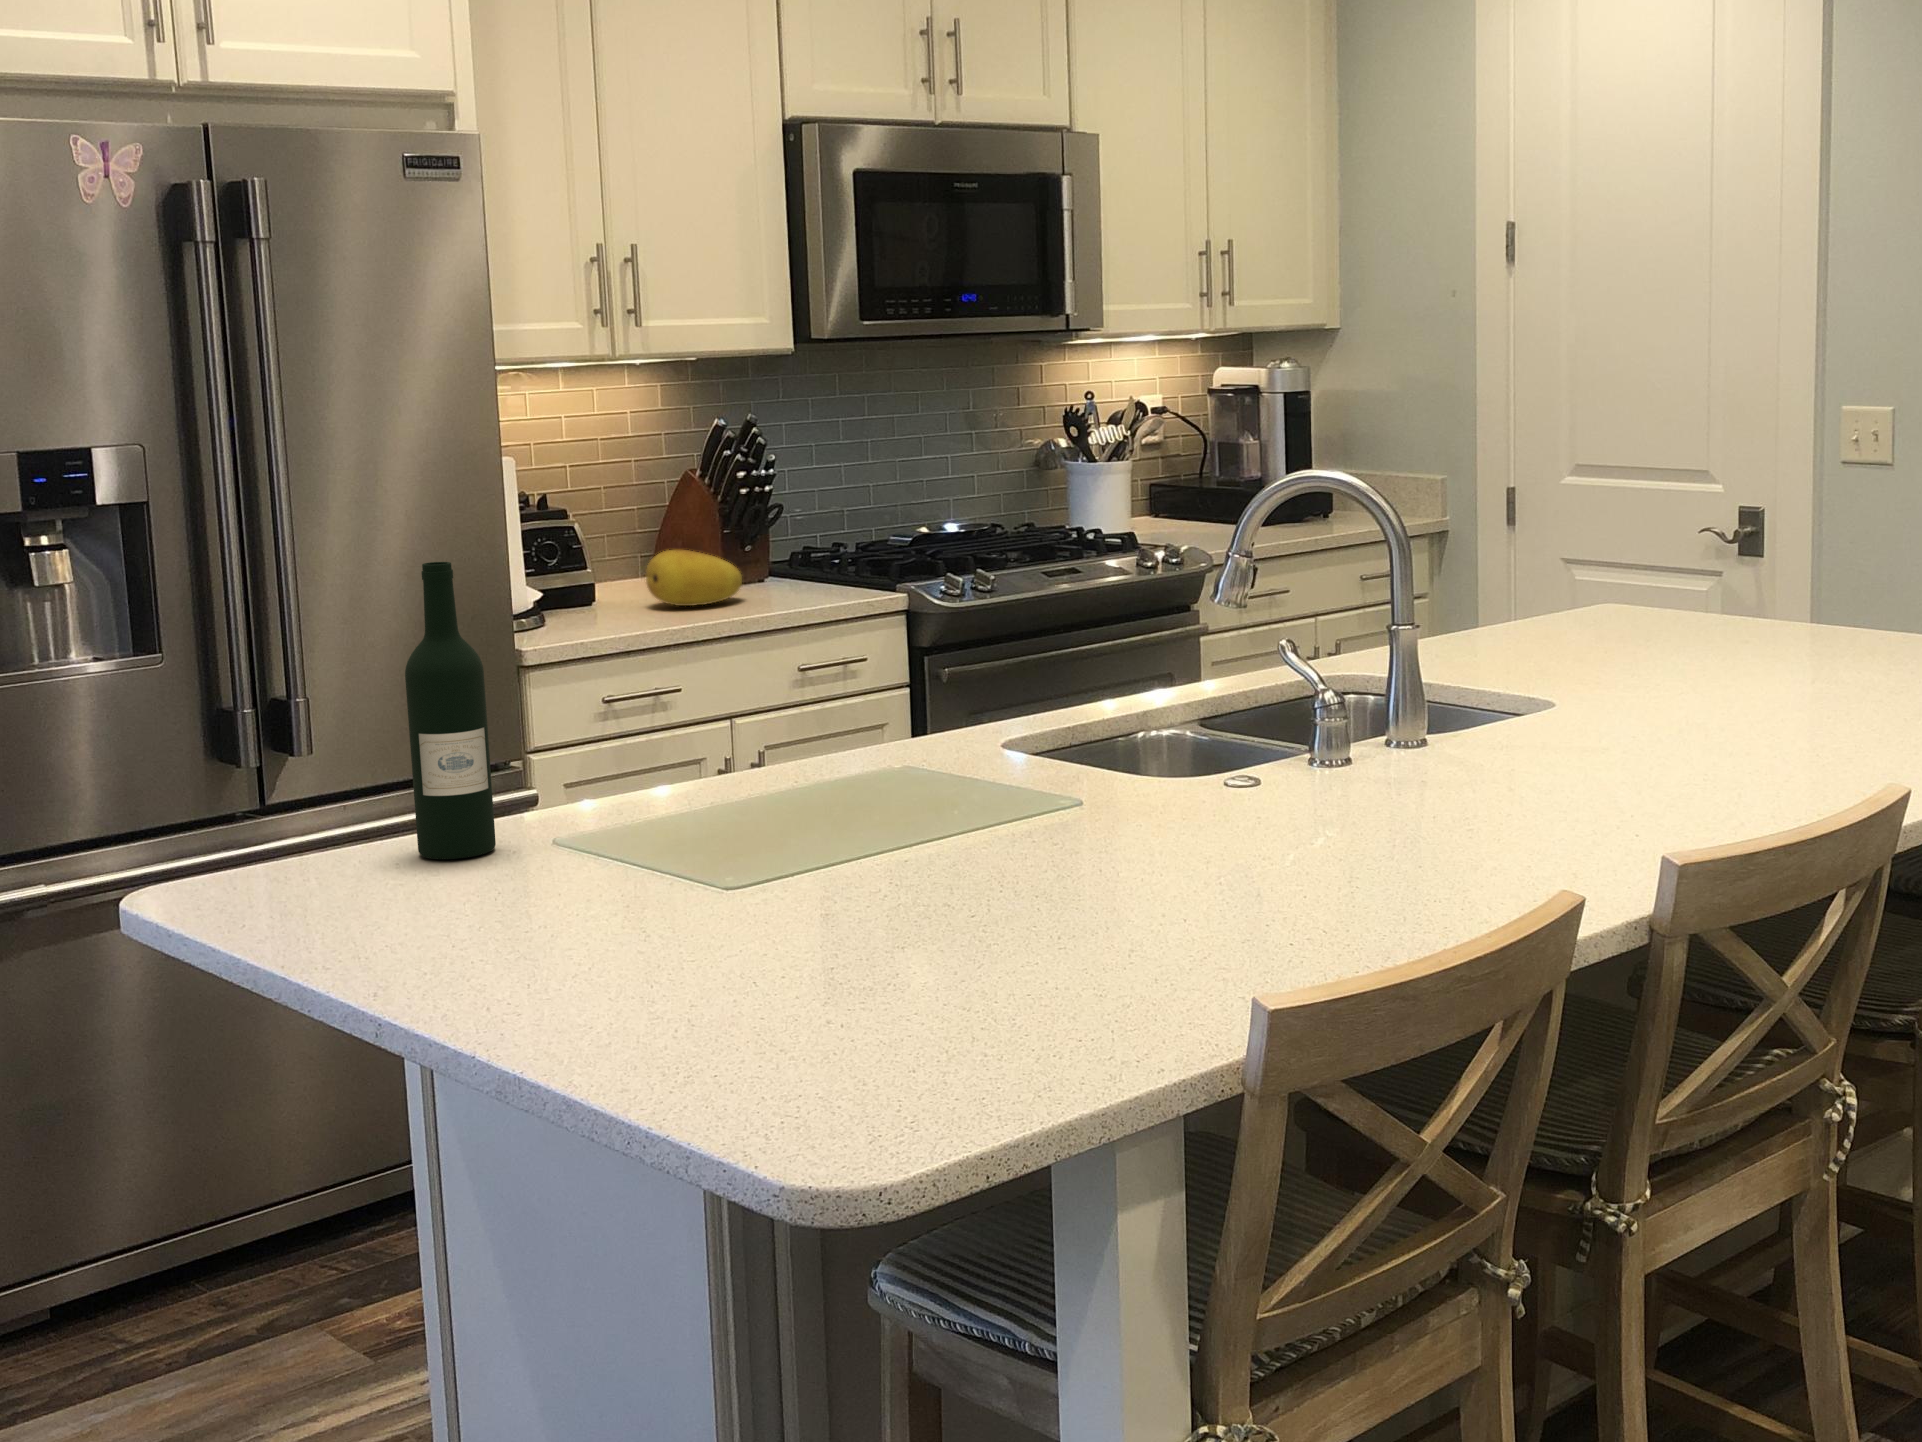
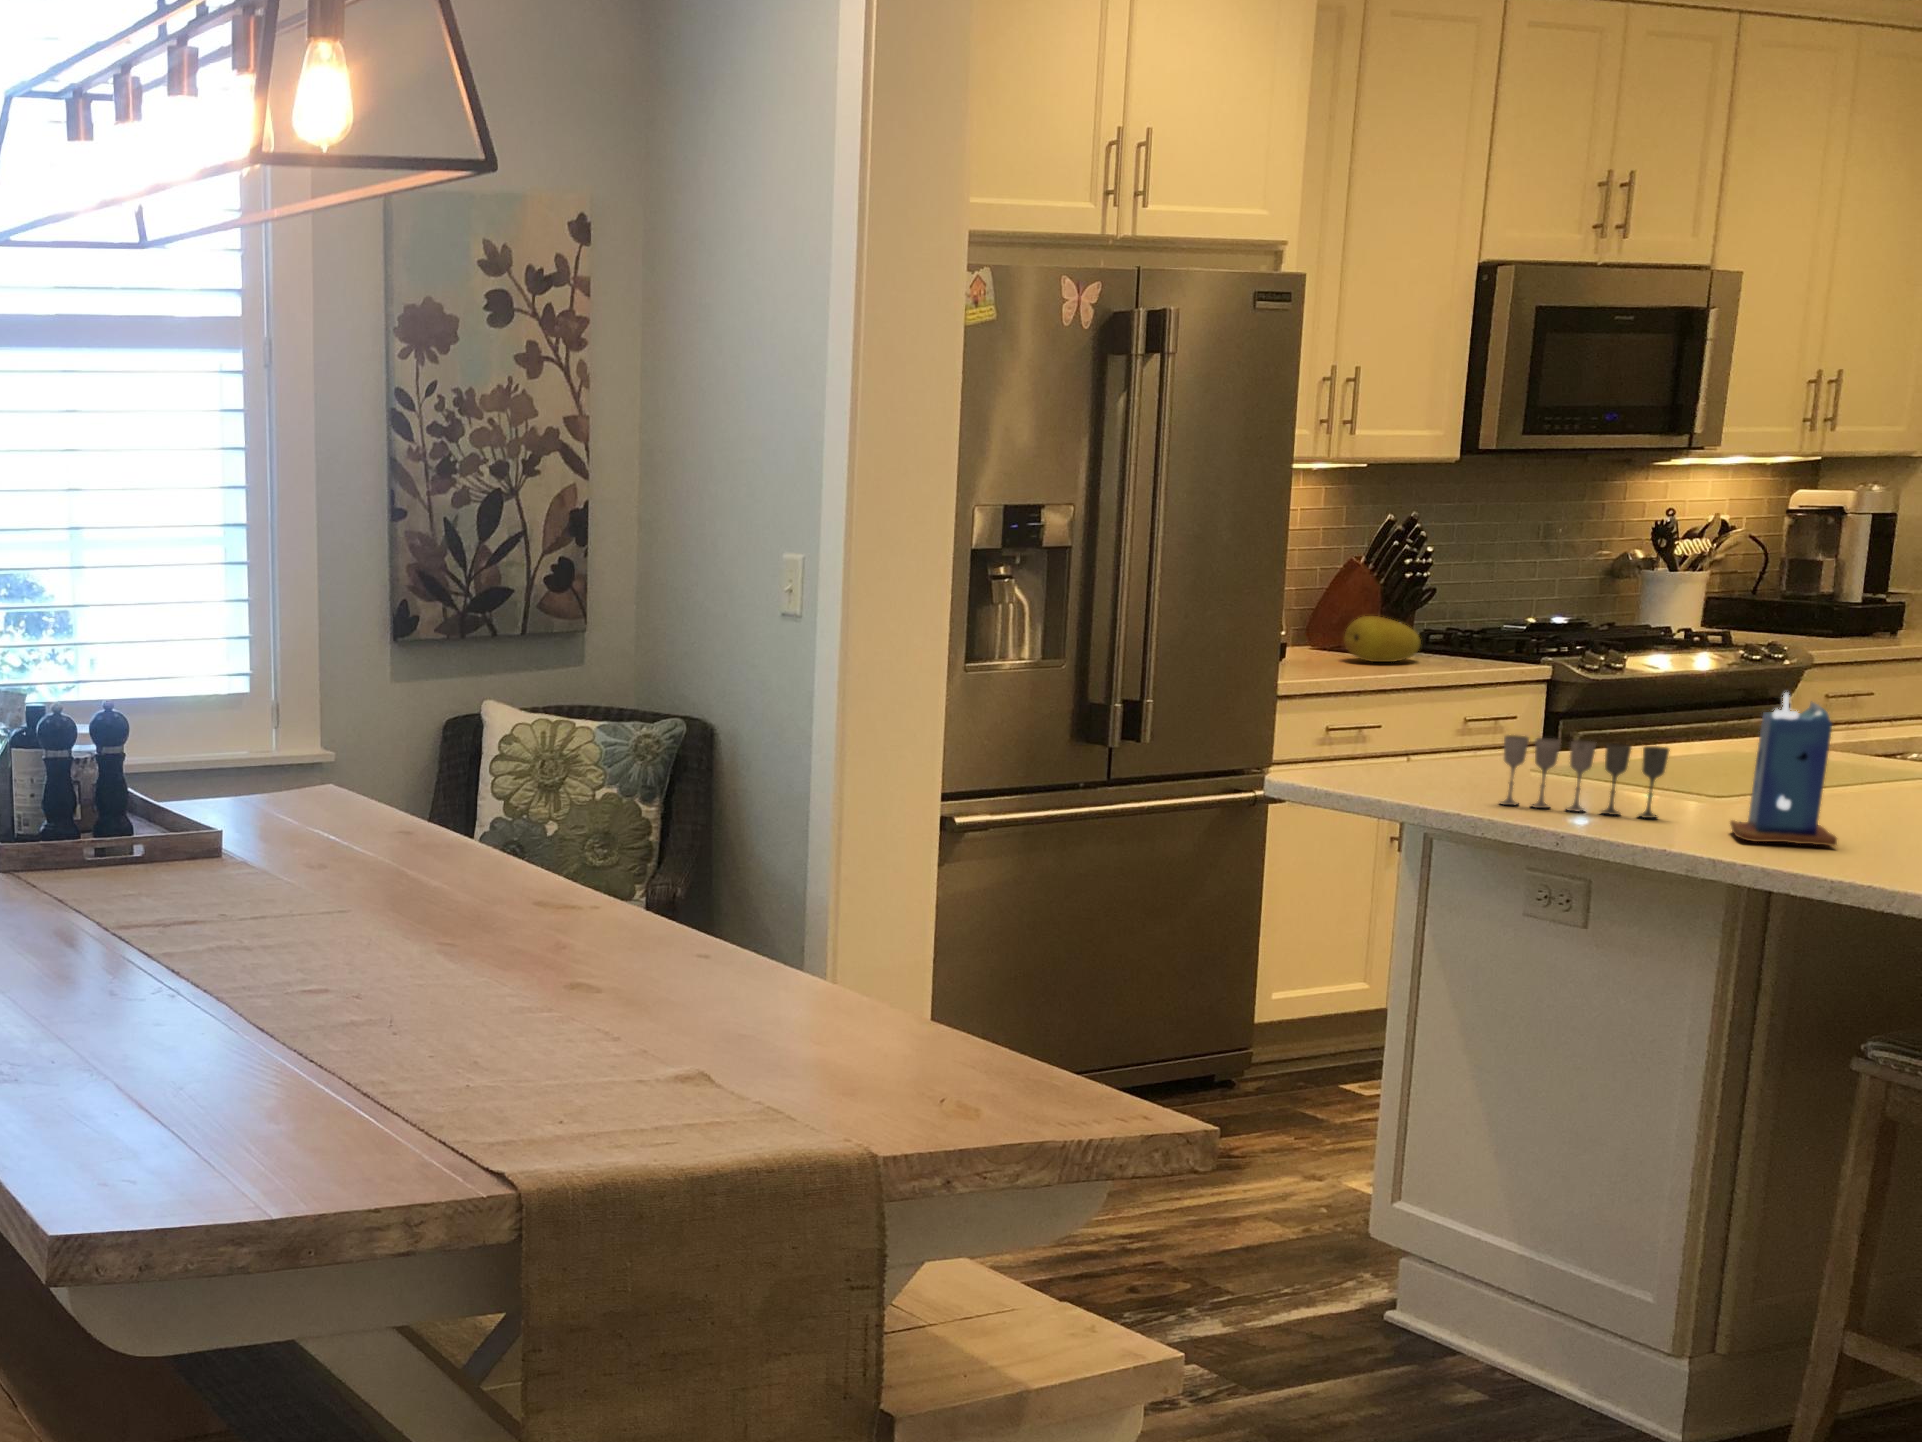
wine bottle: present [405,562,496,859] -> none [1430,584,1496,784]
candle: none [712,727,859,962] -> present [1730,693,1837,846]
wine glass: none [438,798,661,915] -> present [1501,735,1670,818]

